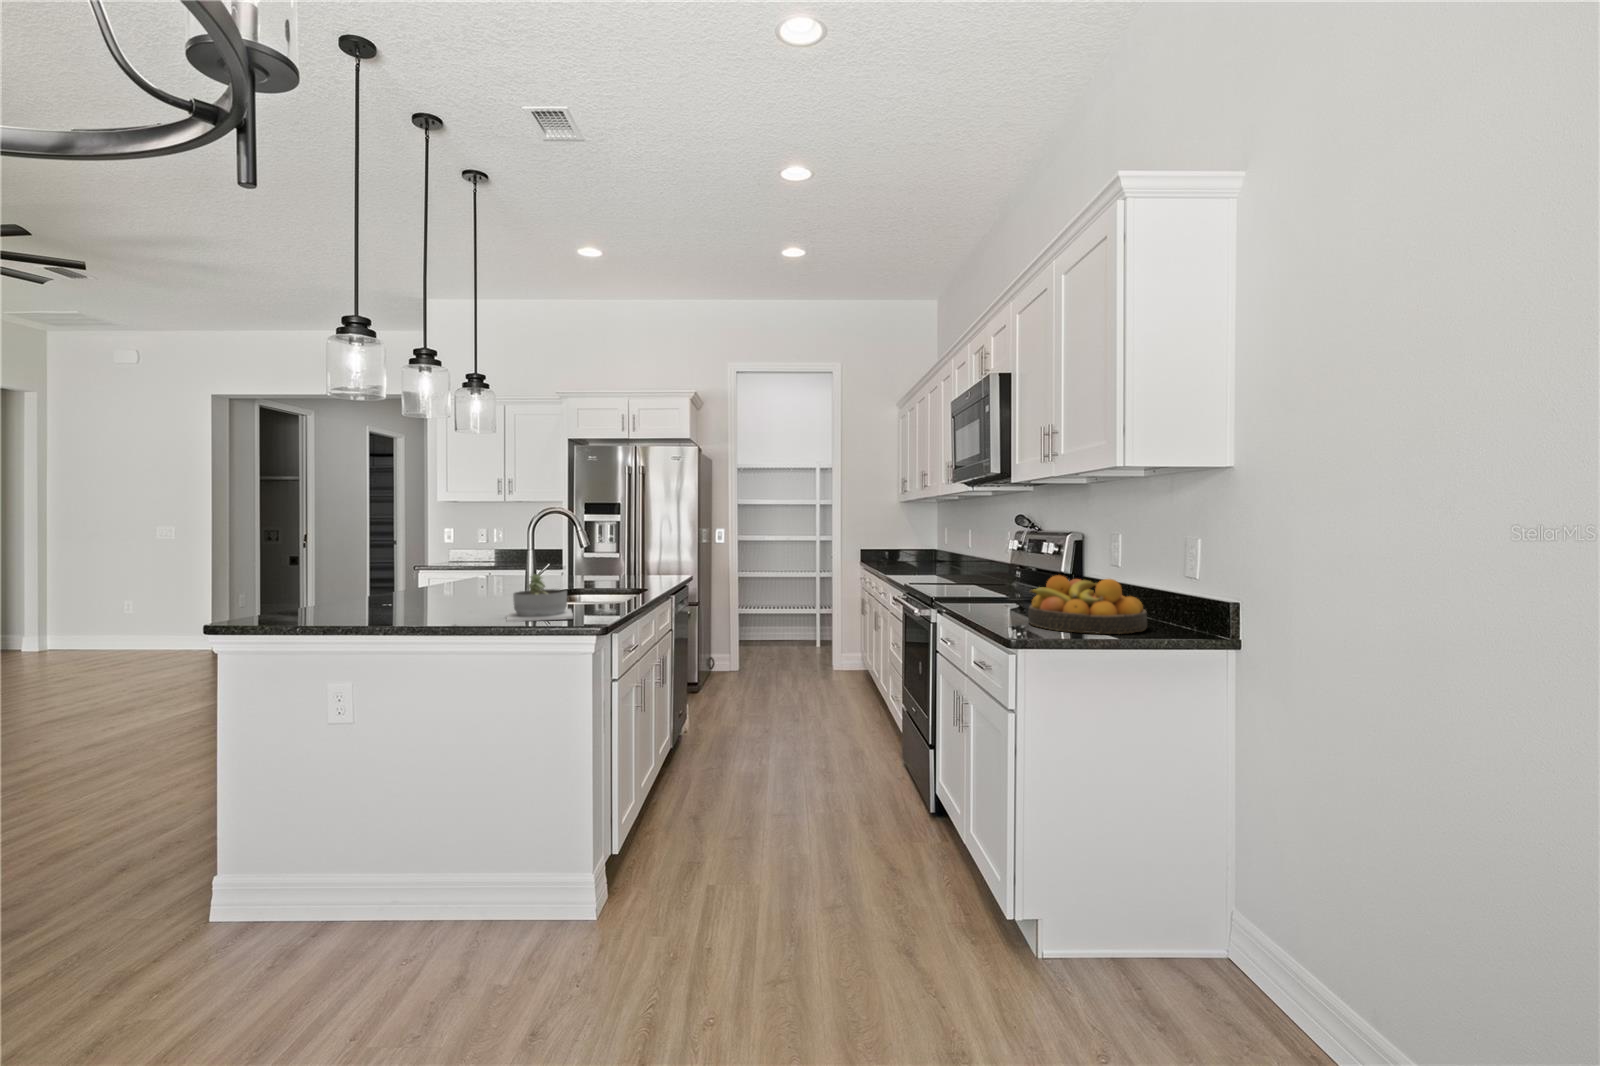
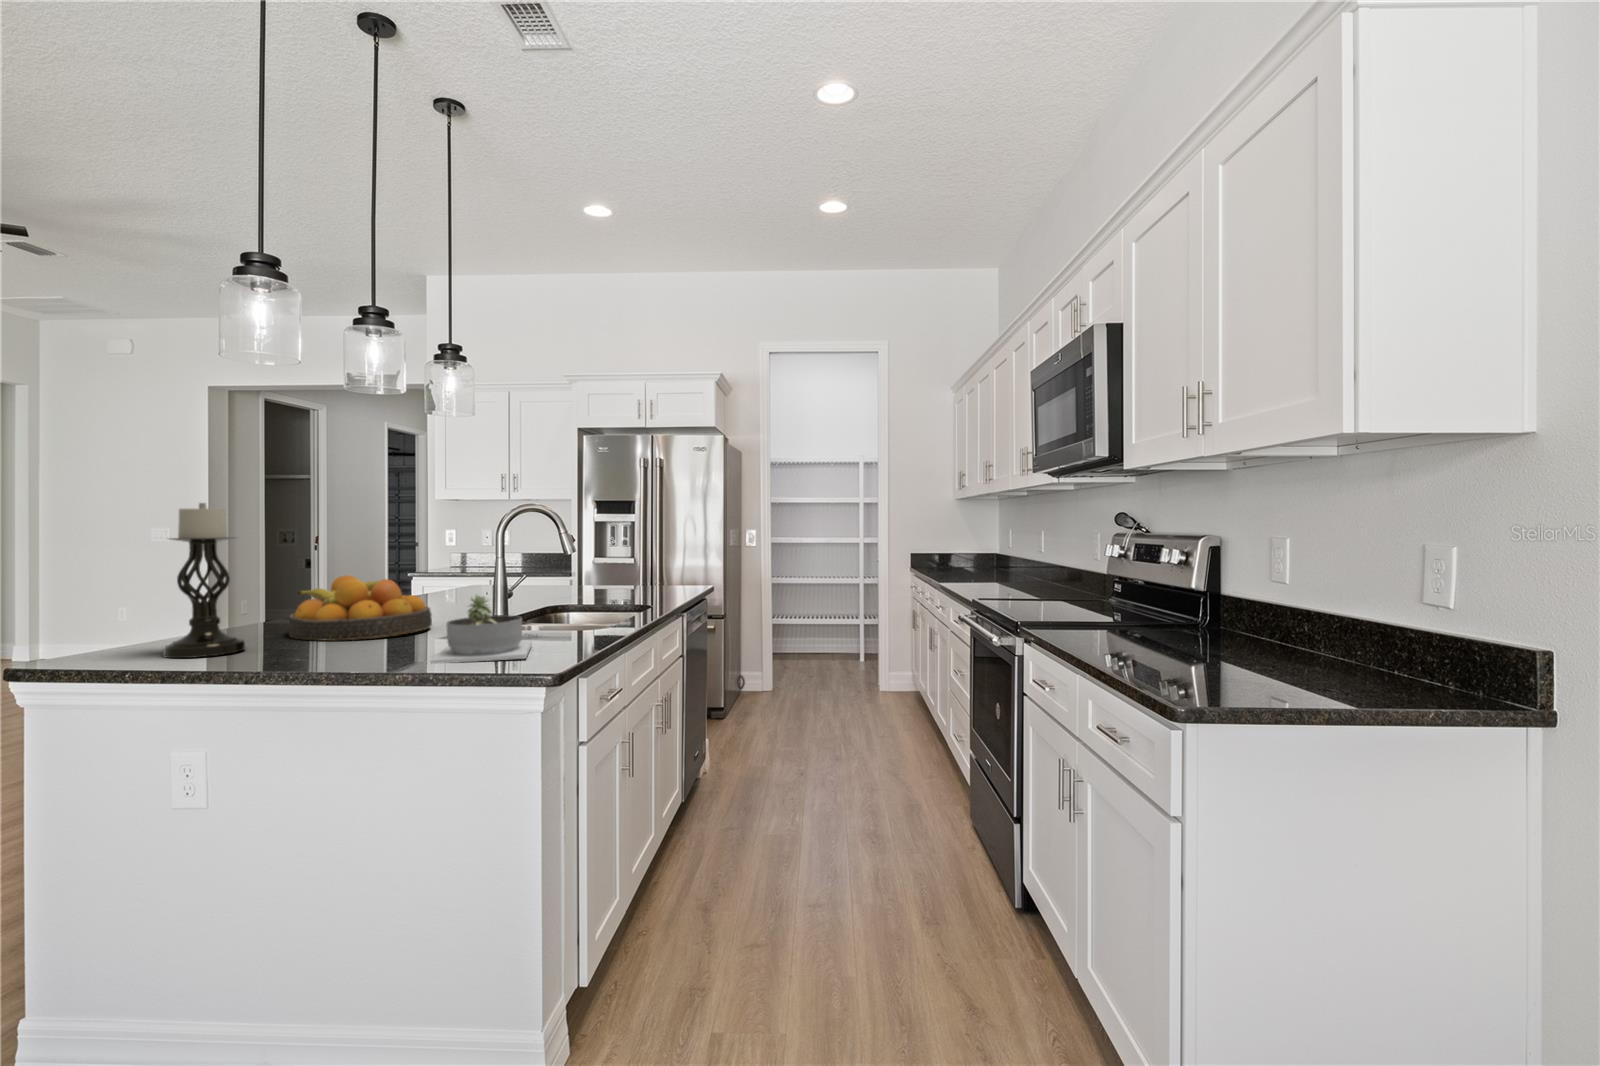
candle holder: none [303,505,360,619] -> present [163,503,246,658]
fruit bowl: present [1028,575,1147,634] -> present [288,575,432,641]

